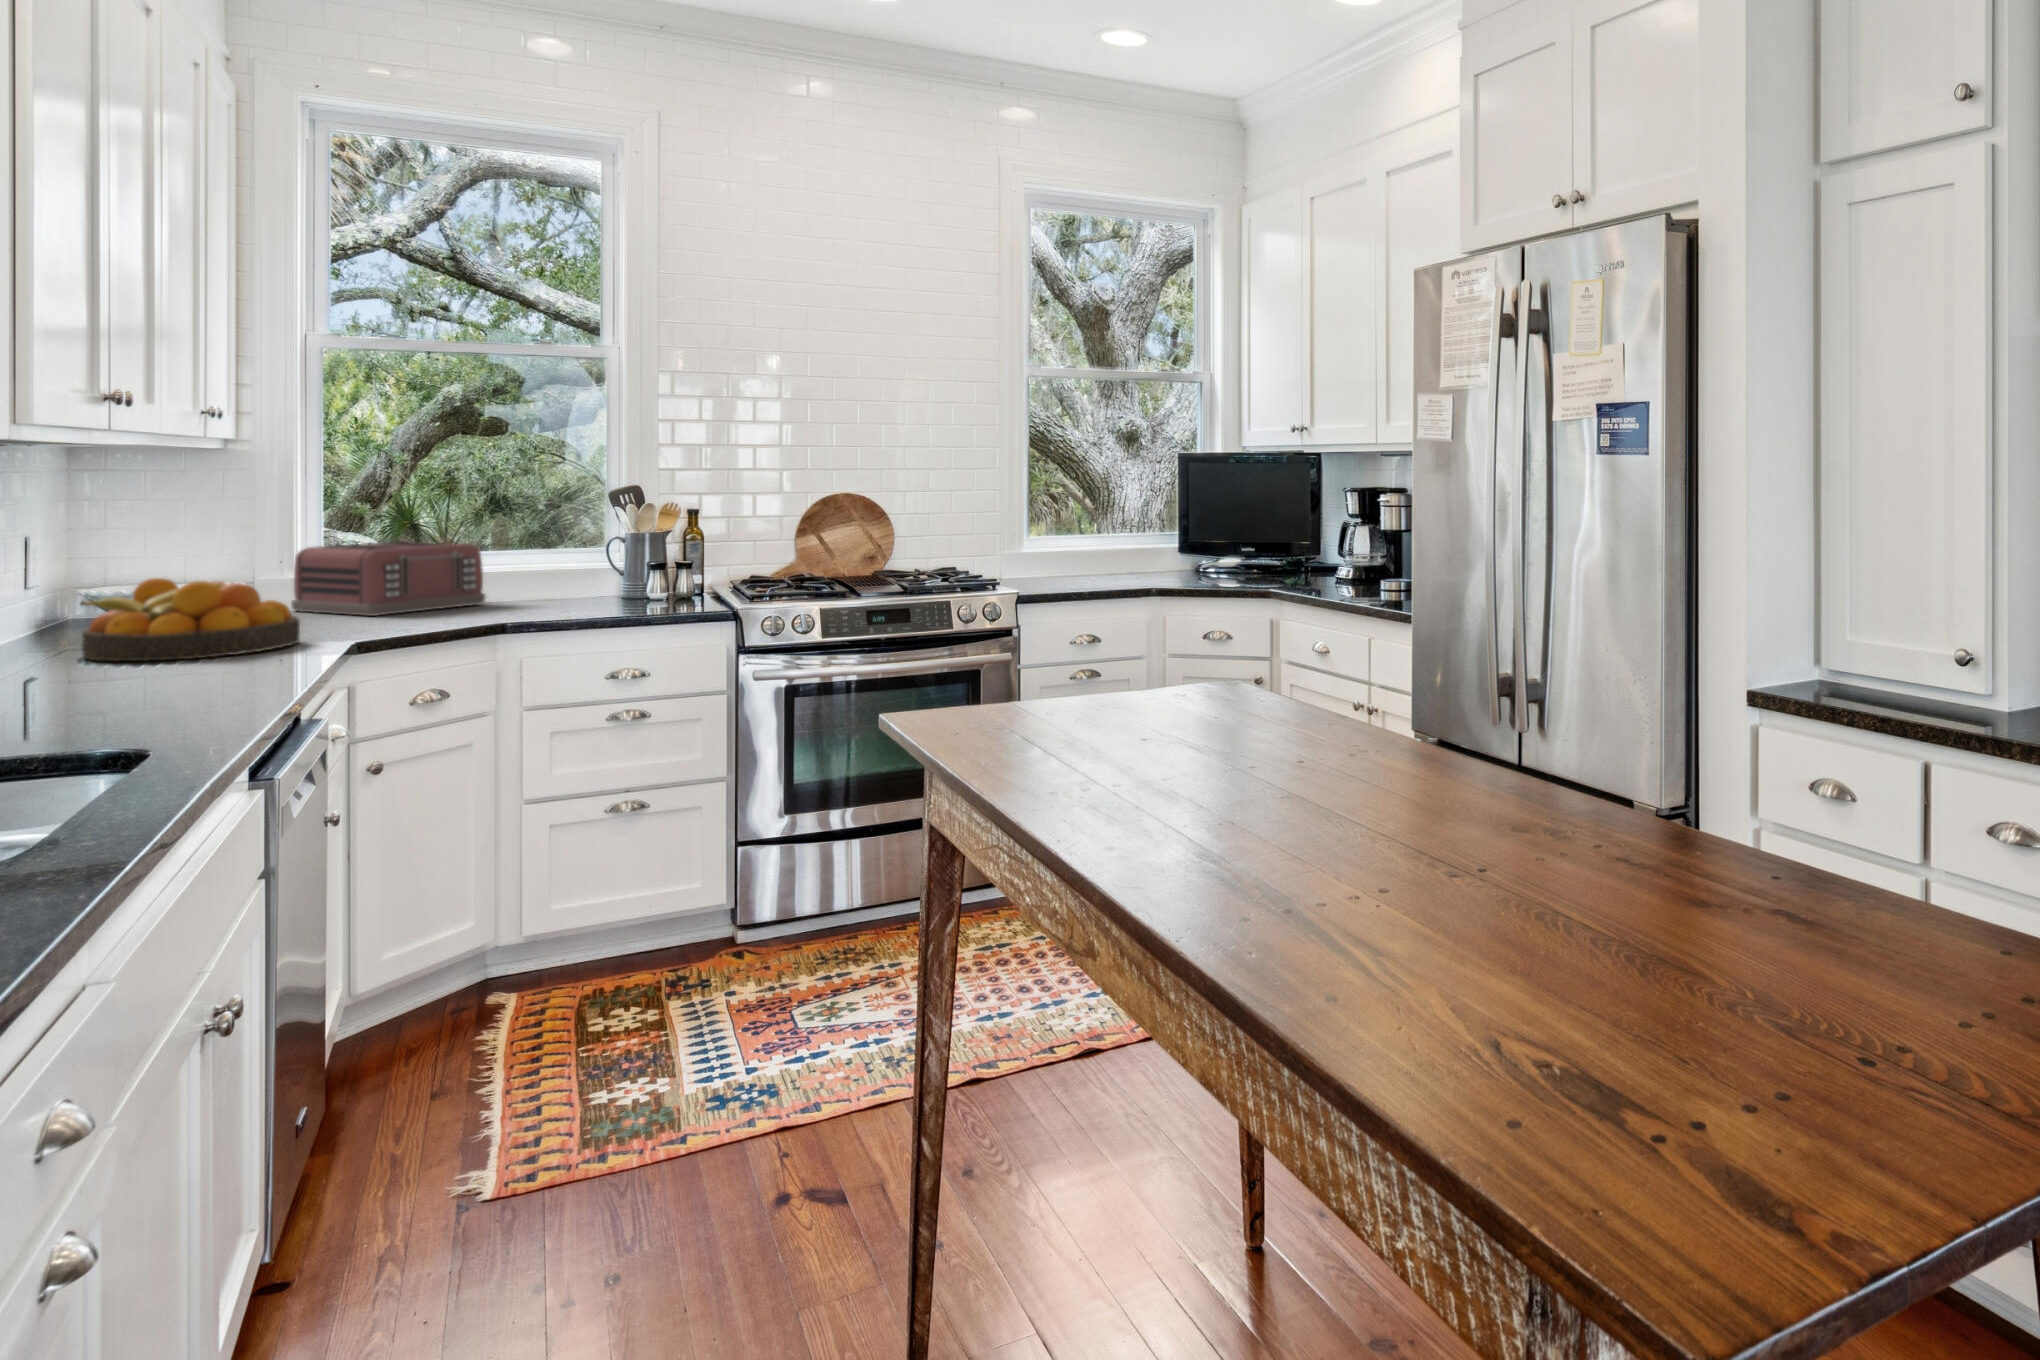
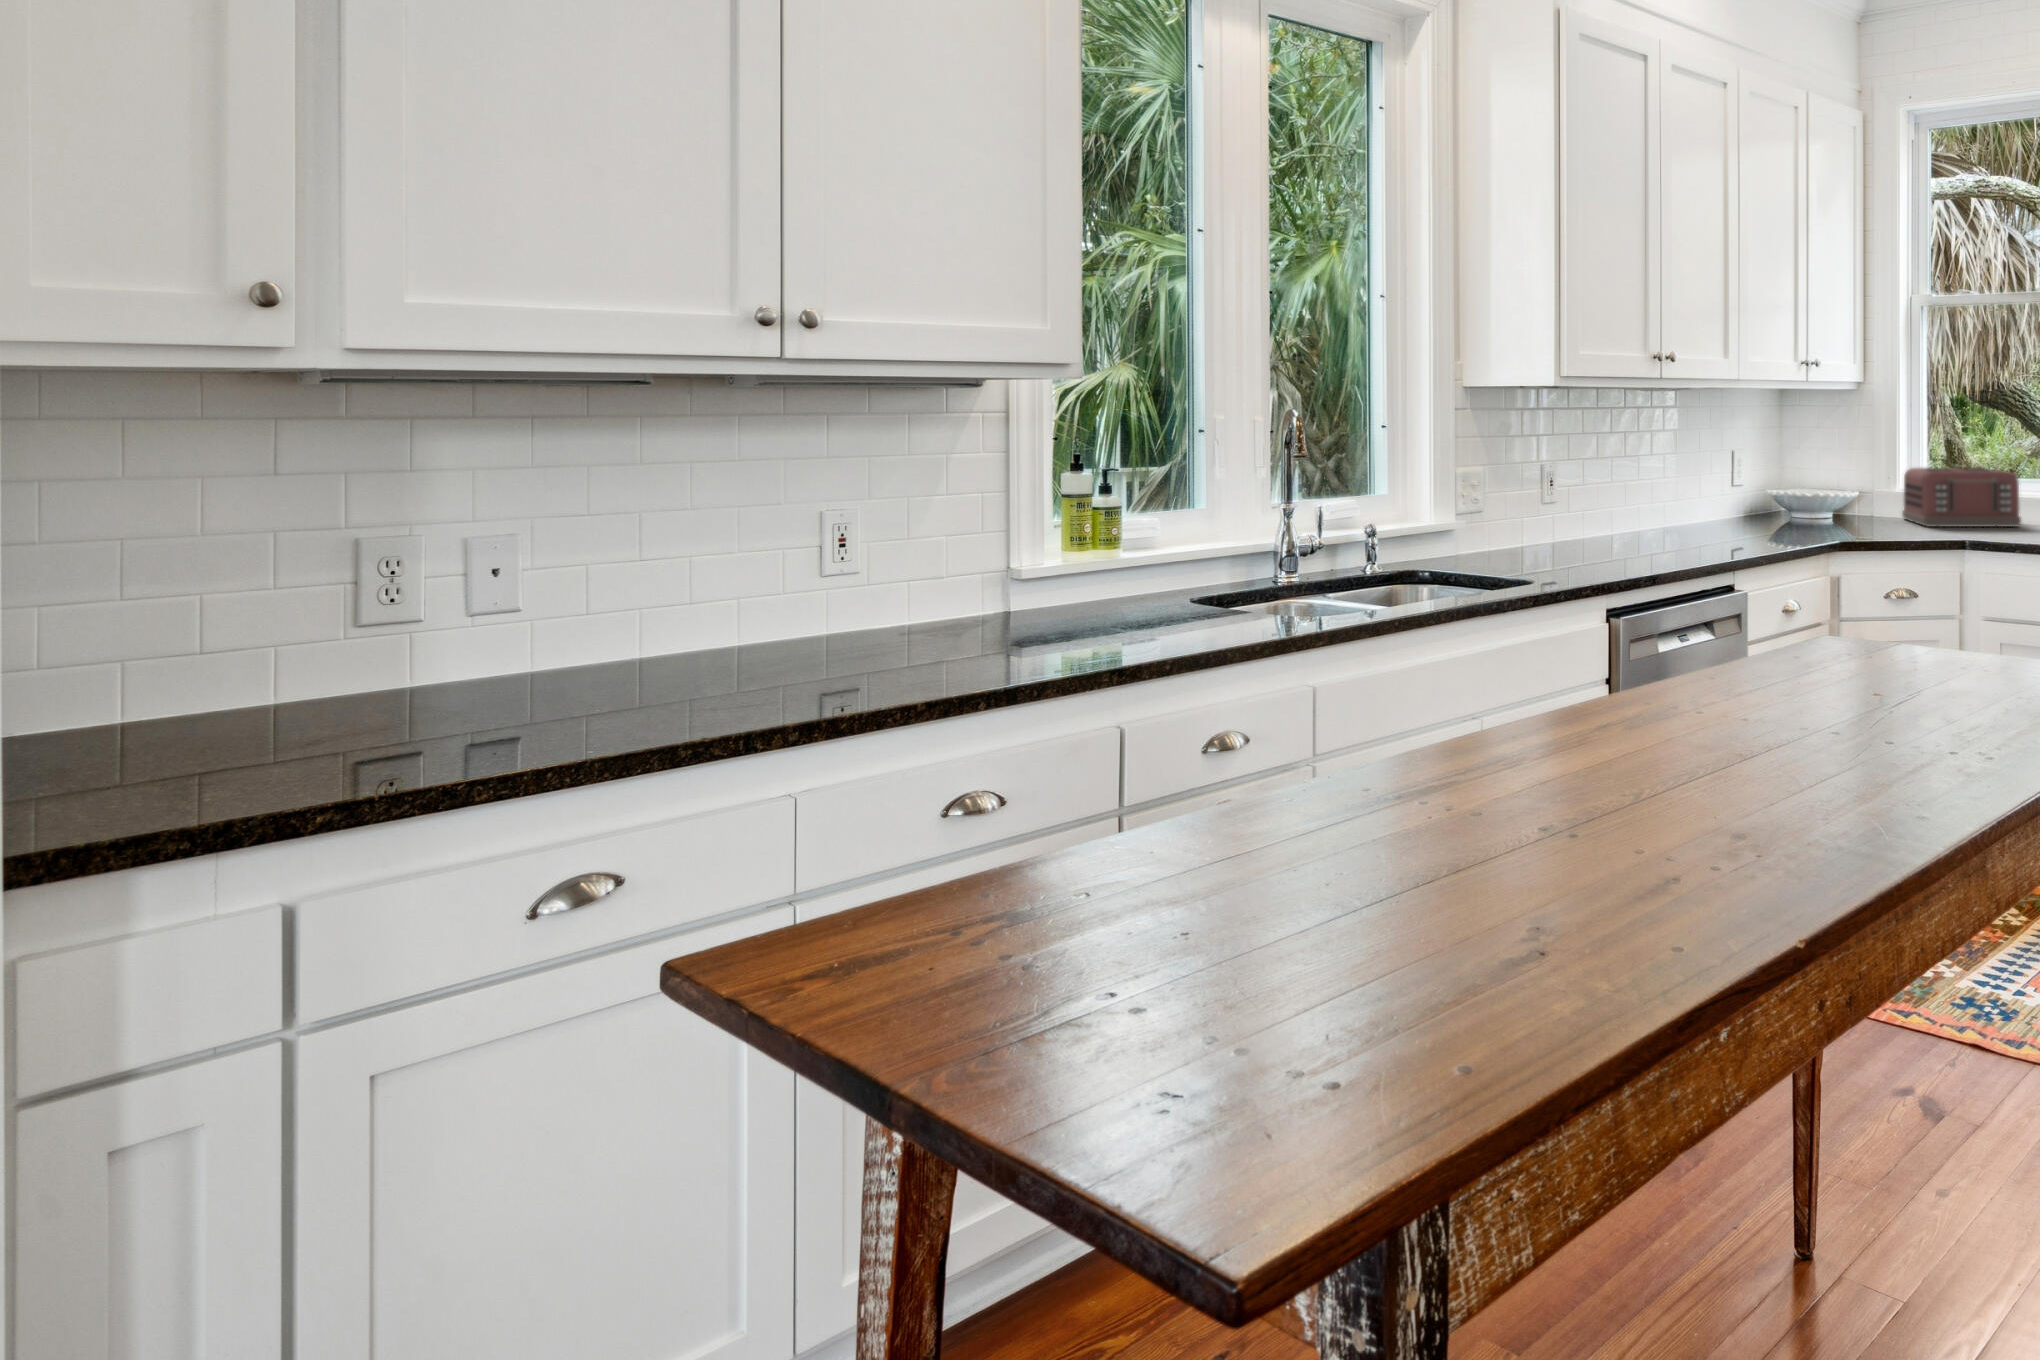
fruit bowl: present [80,578,300,661] -> none [1705,480,1826,539]

